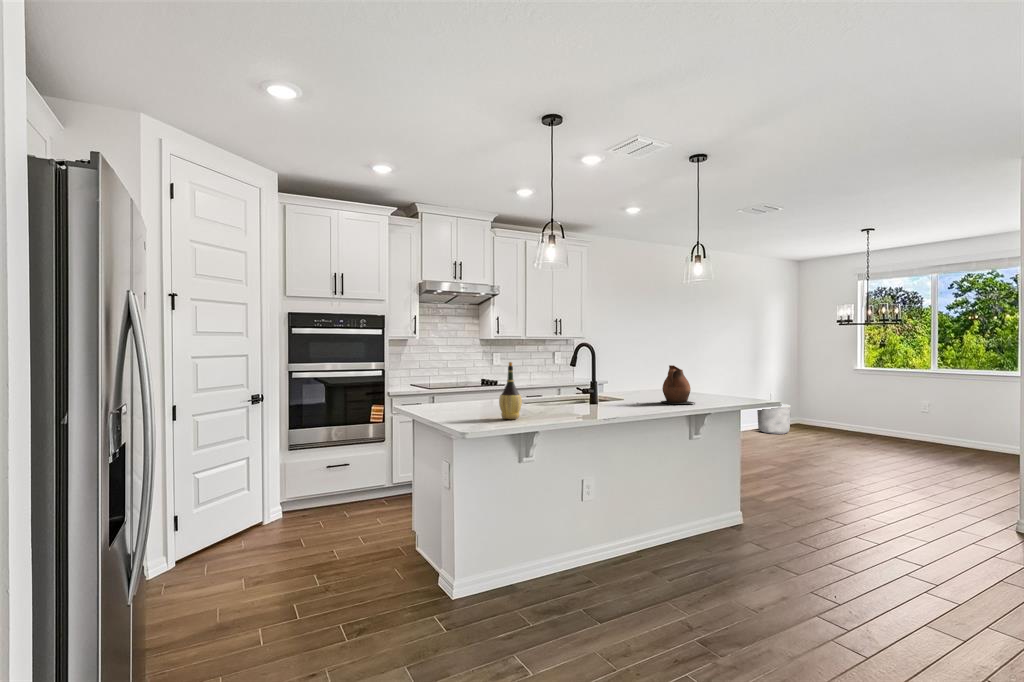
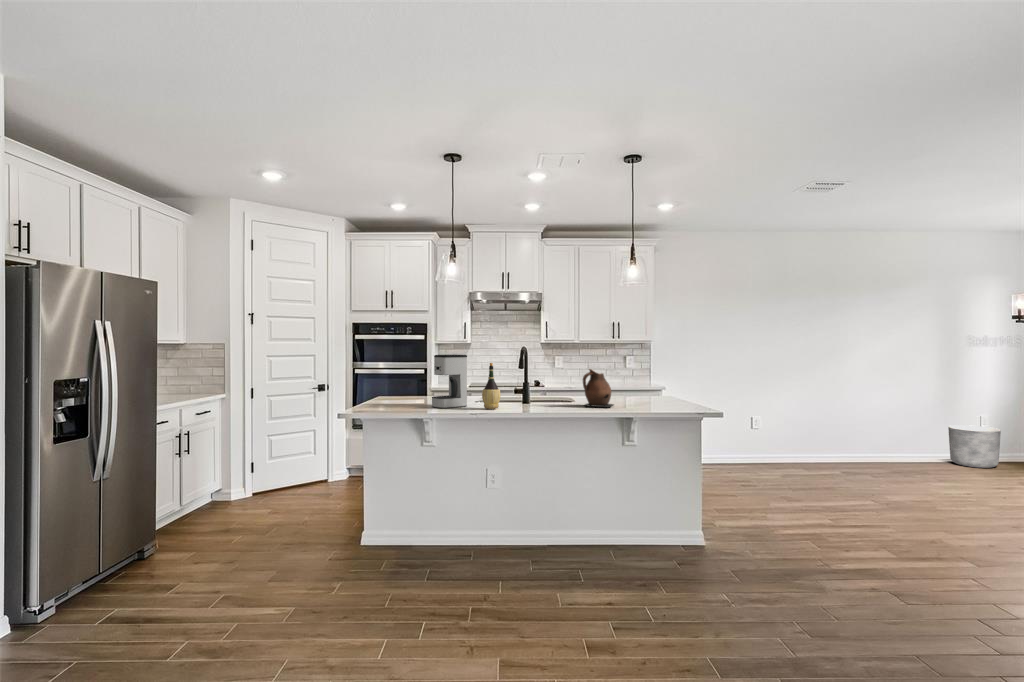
coffee maker: none [525,351,563,416] -> present [432,355,467,408]
wine bottle: present [499,362,522,419] -> present [482,363,501,409]

